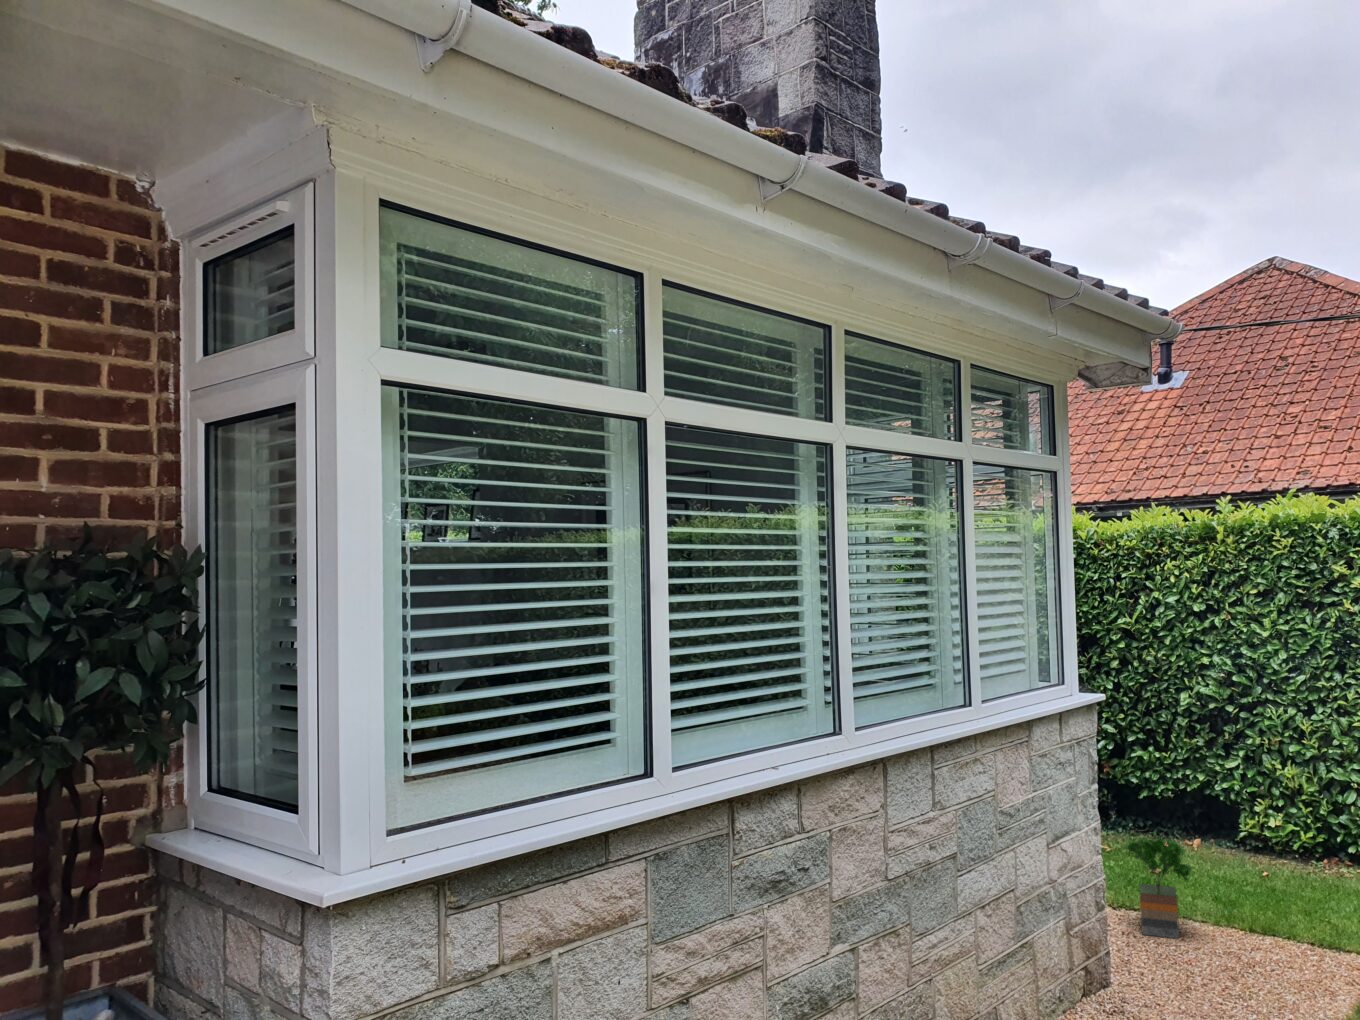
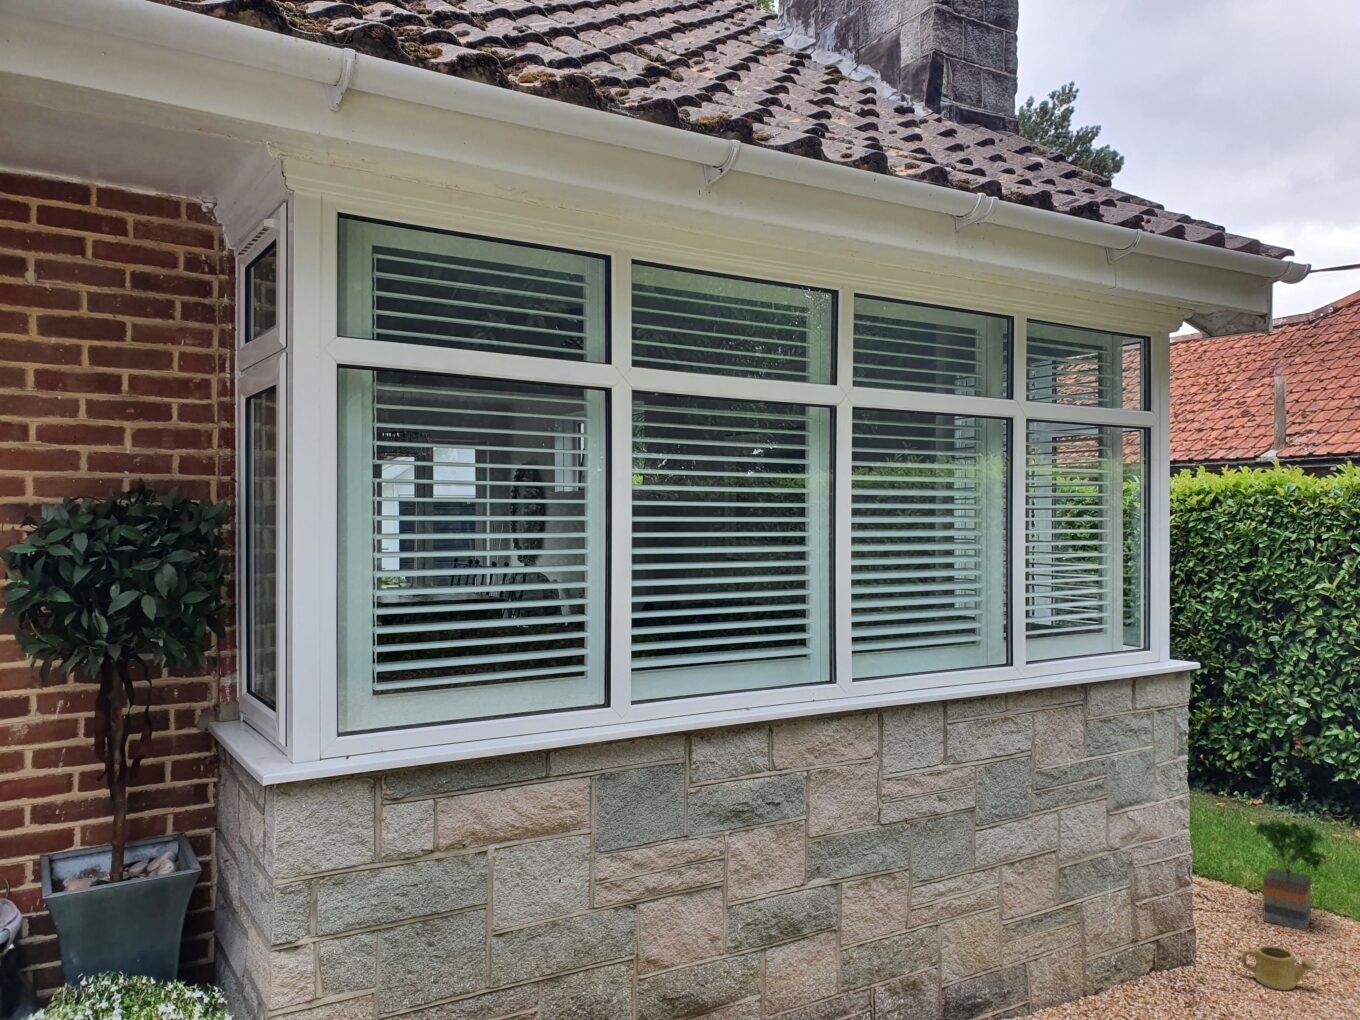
watering can: none [1152,957,1219,997] -> present [1241,946,1317,990]

